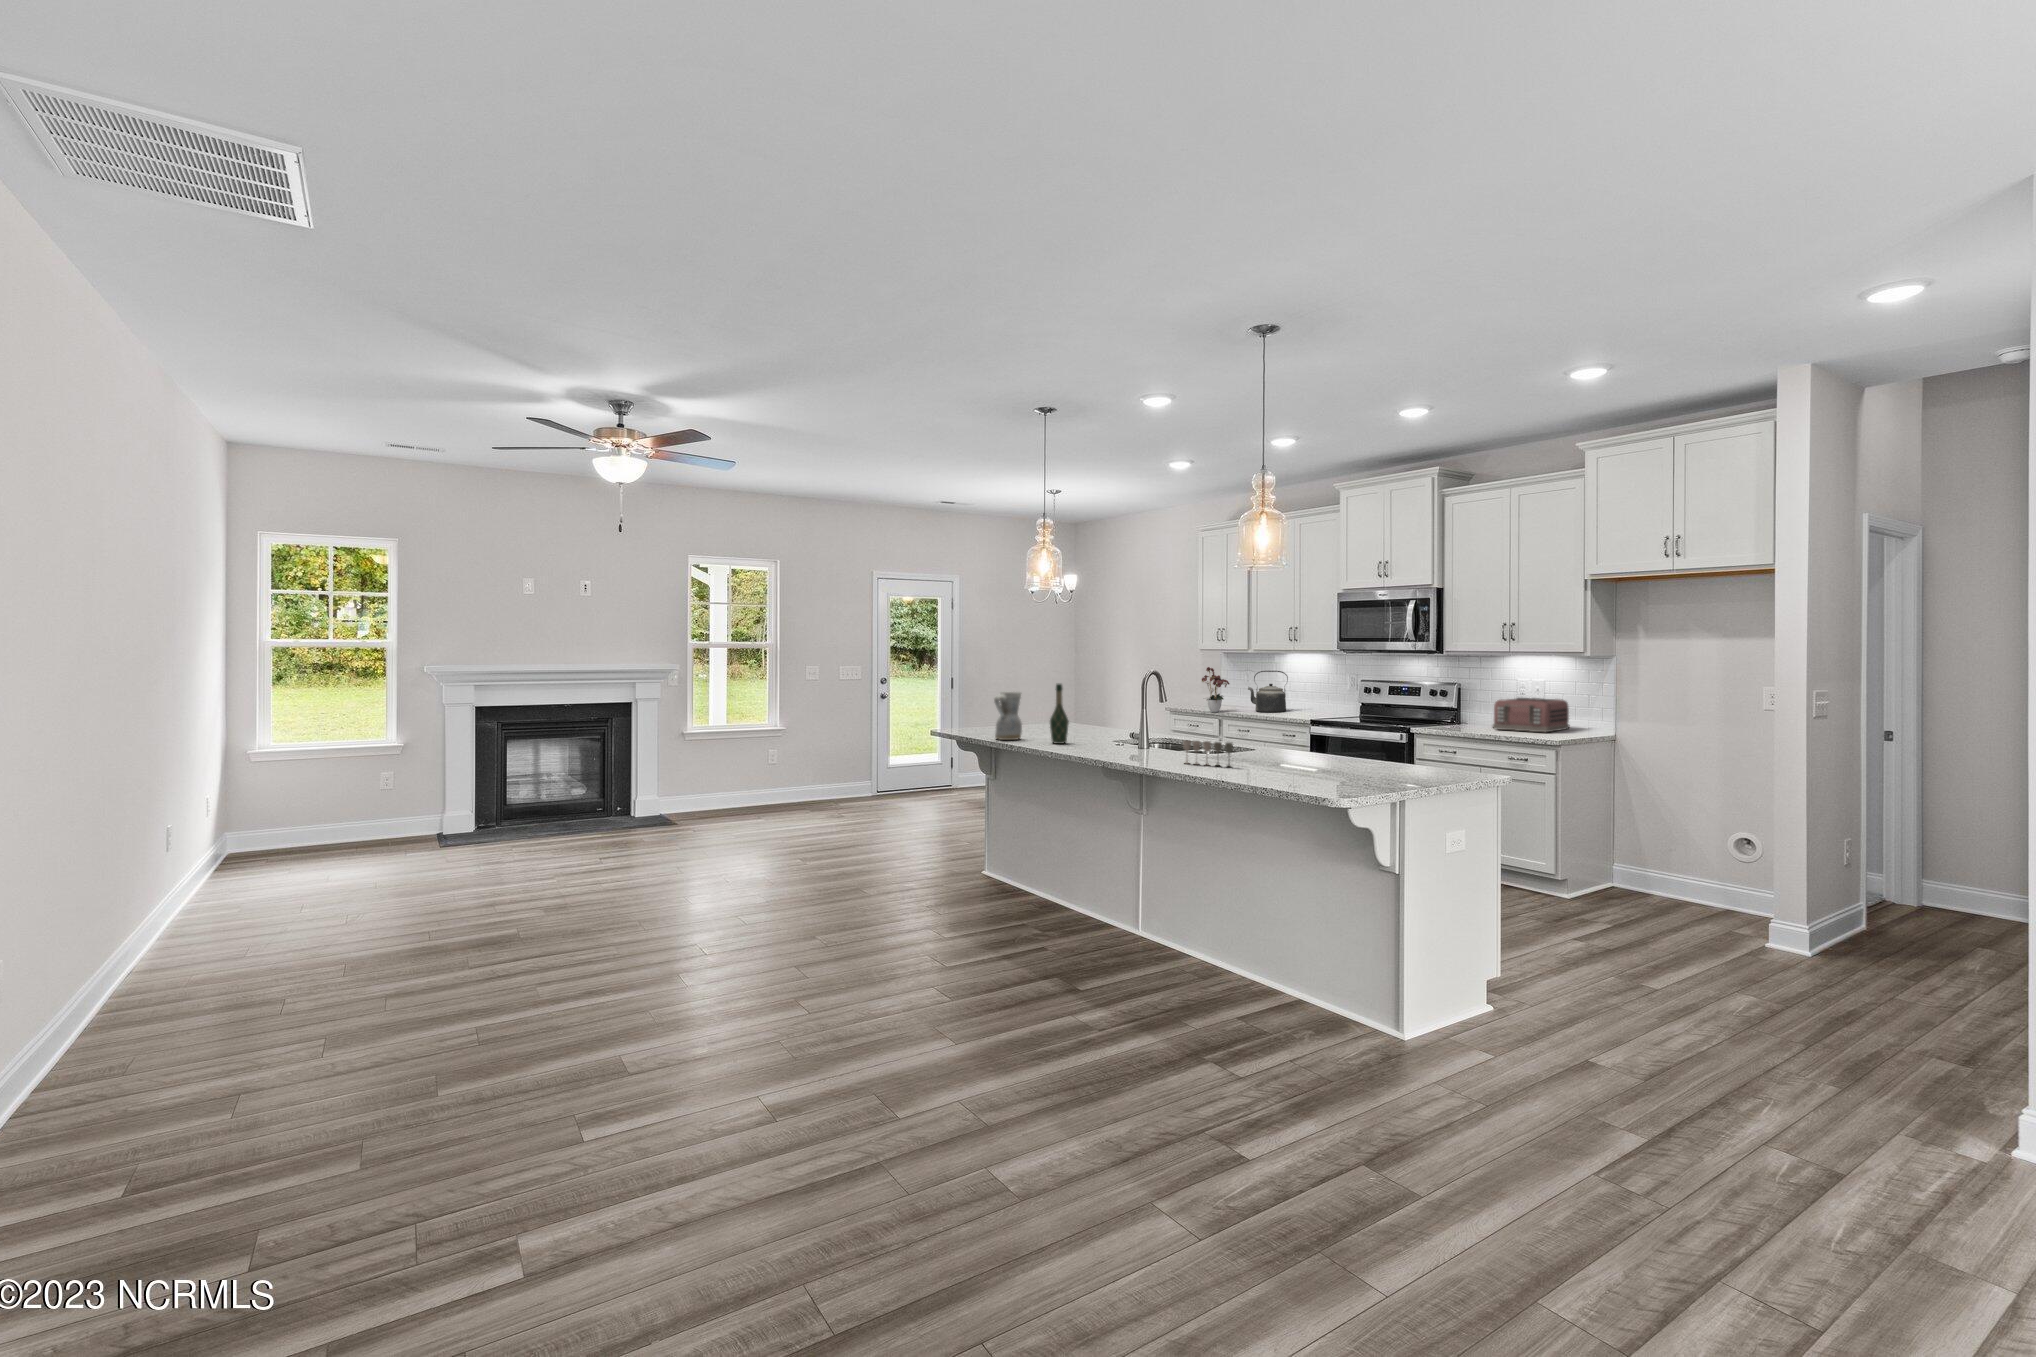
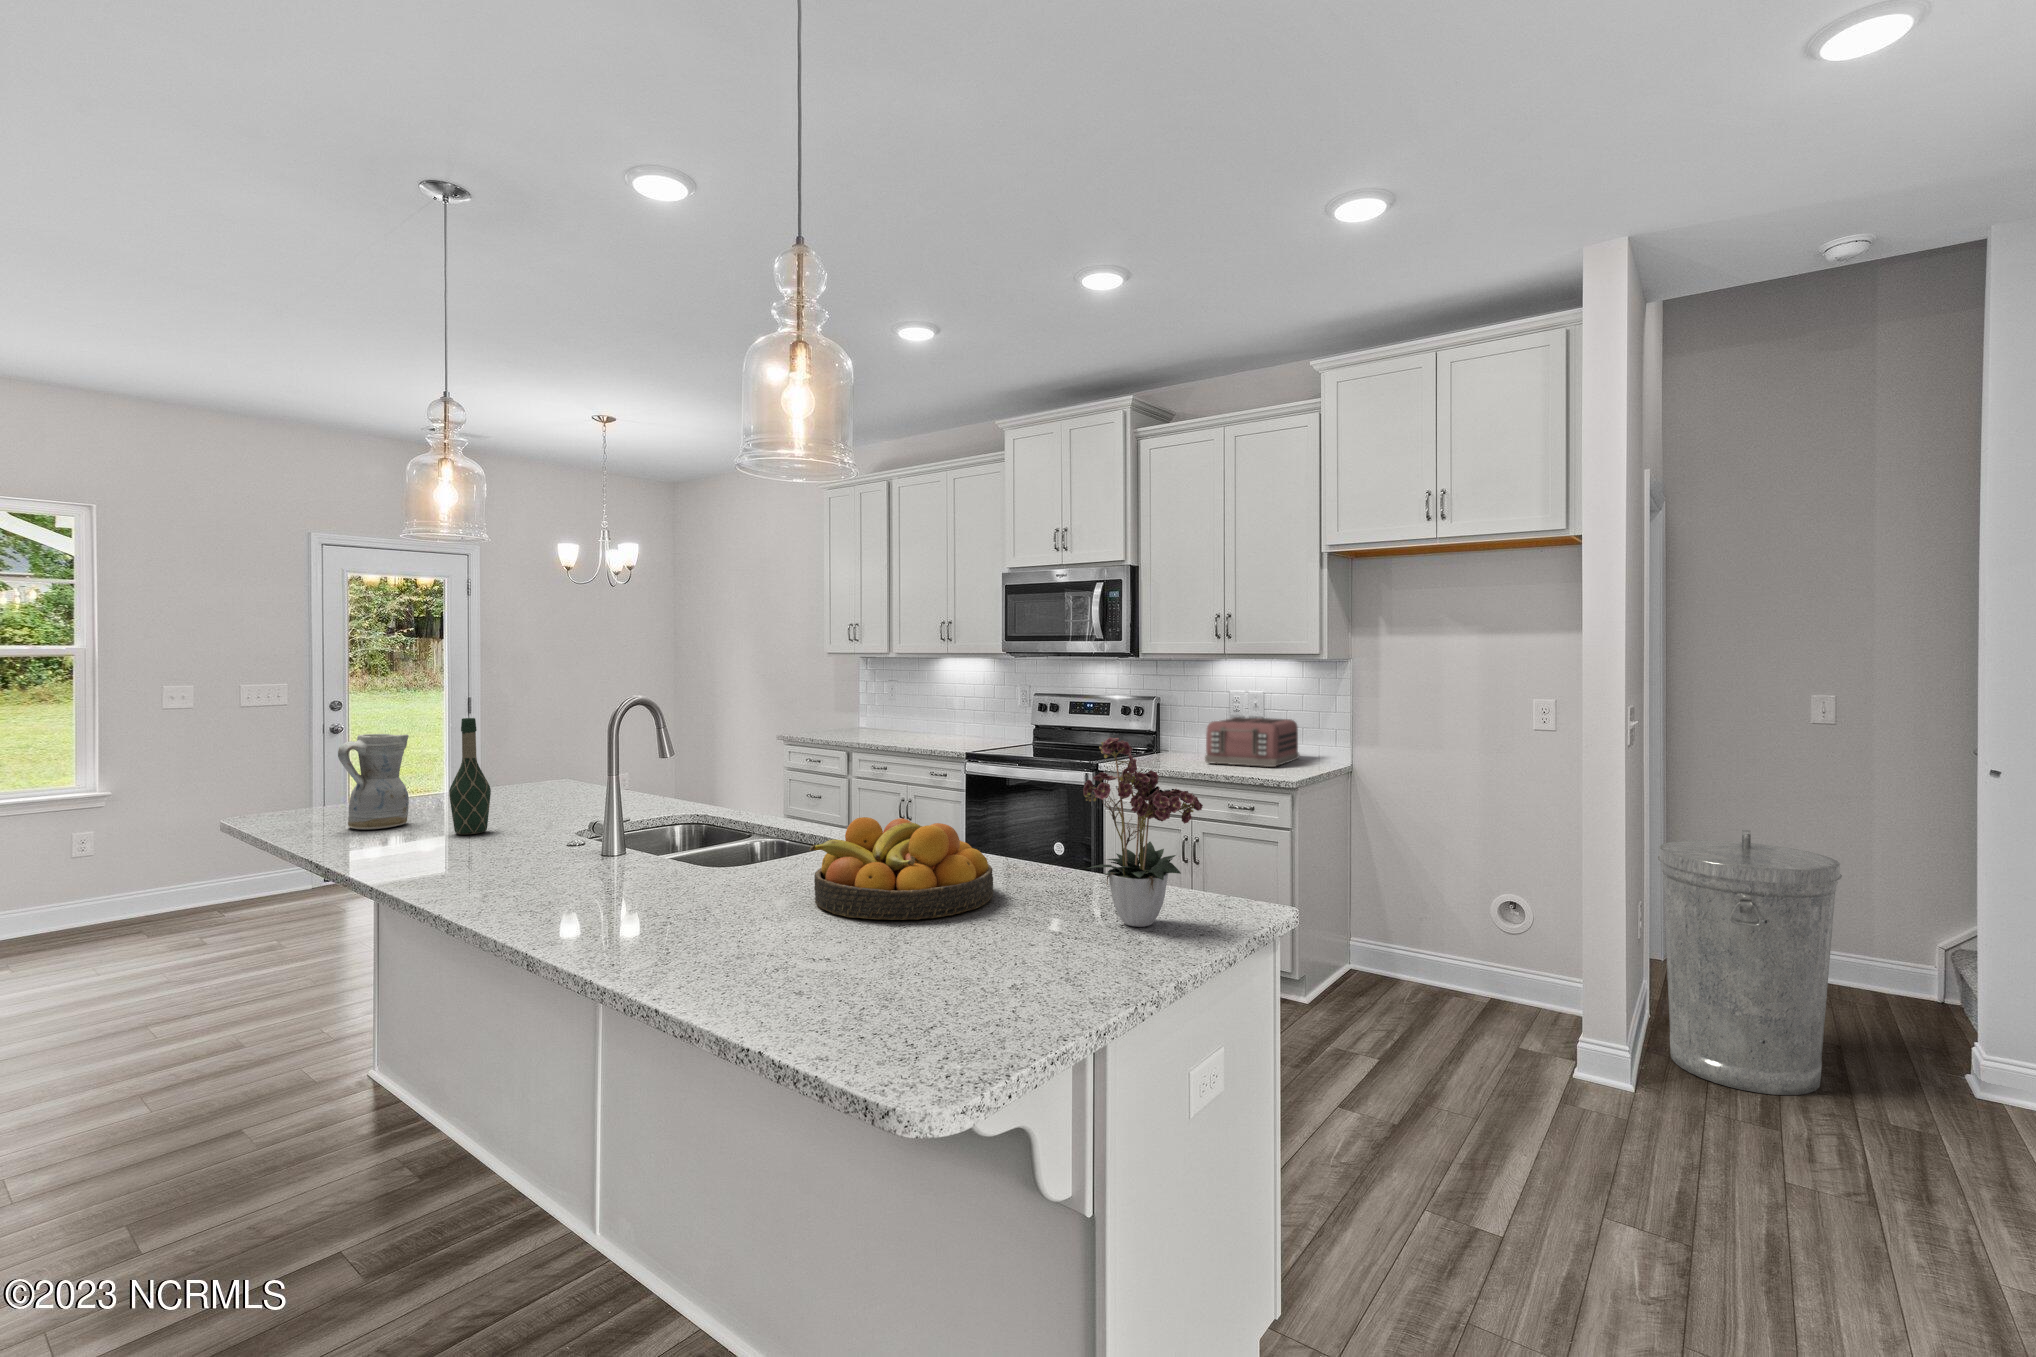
flower arrangement: present [1202,667,1230,712] -> present [1083,738,1203,927]
kettle: present [1248,671,1288,712] -> none [885,682,940,740]
fruit bowl: none [1264,732,1355,777] -> present [810,817,993,920]
wine glass: present [1183,740,1233,767] -> none [657,838,756,894]
trash can: none [1845,781,1991,967] -> present [1658,830,1842,1095]

